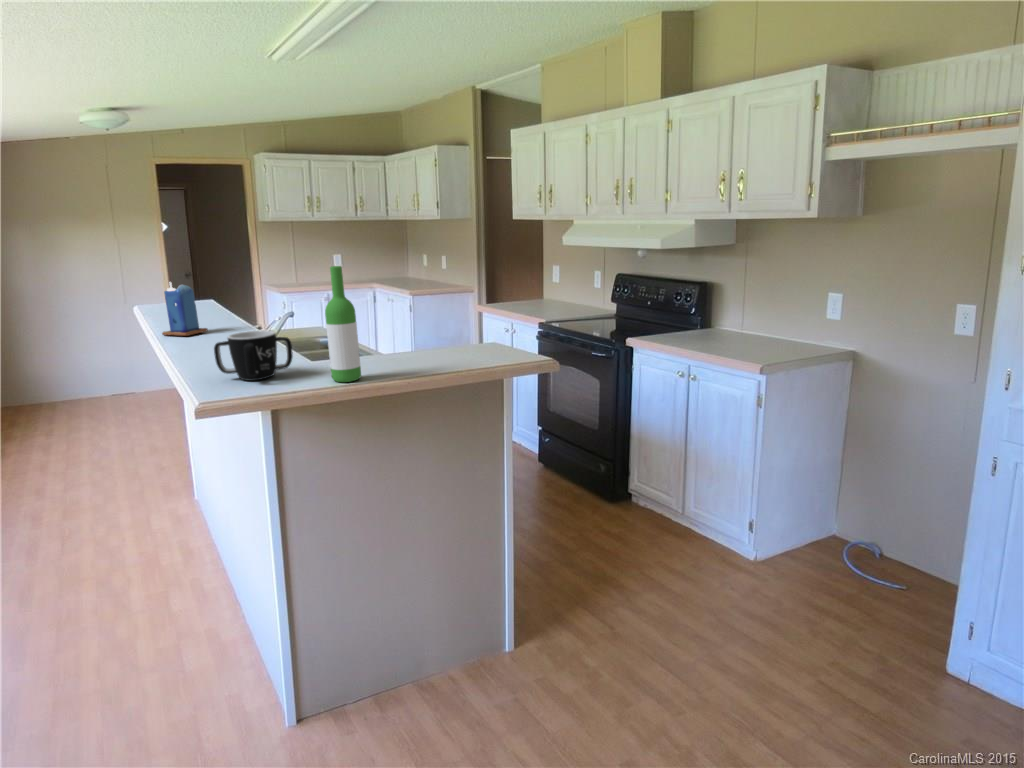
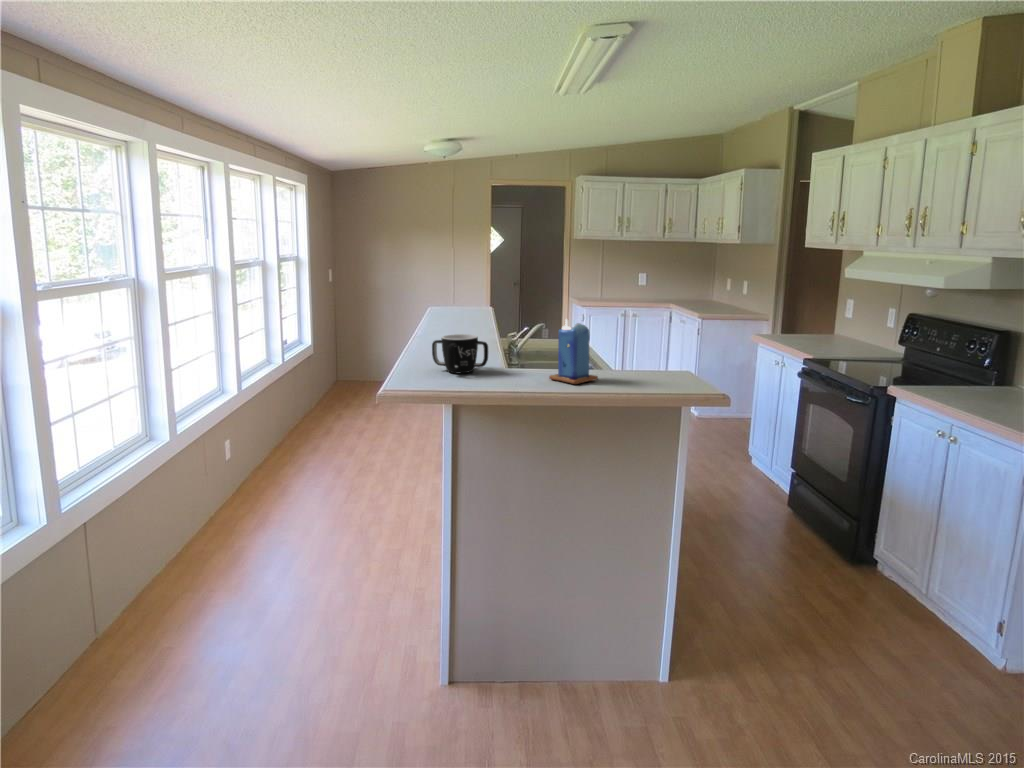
wine bottle: present [325,266,361,382] -> none [509,287,534,384]
candle: present [162,282,208,336] -> present [549,319,598,384]

